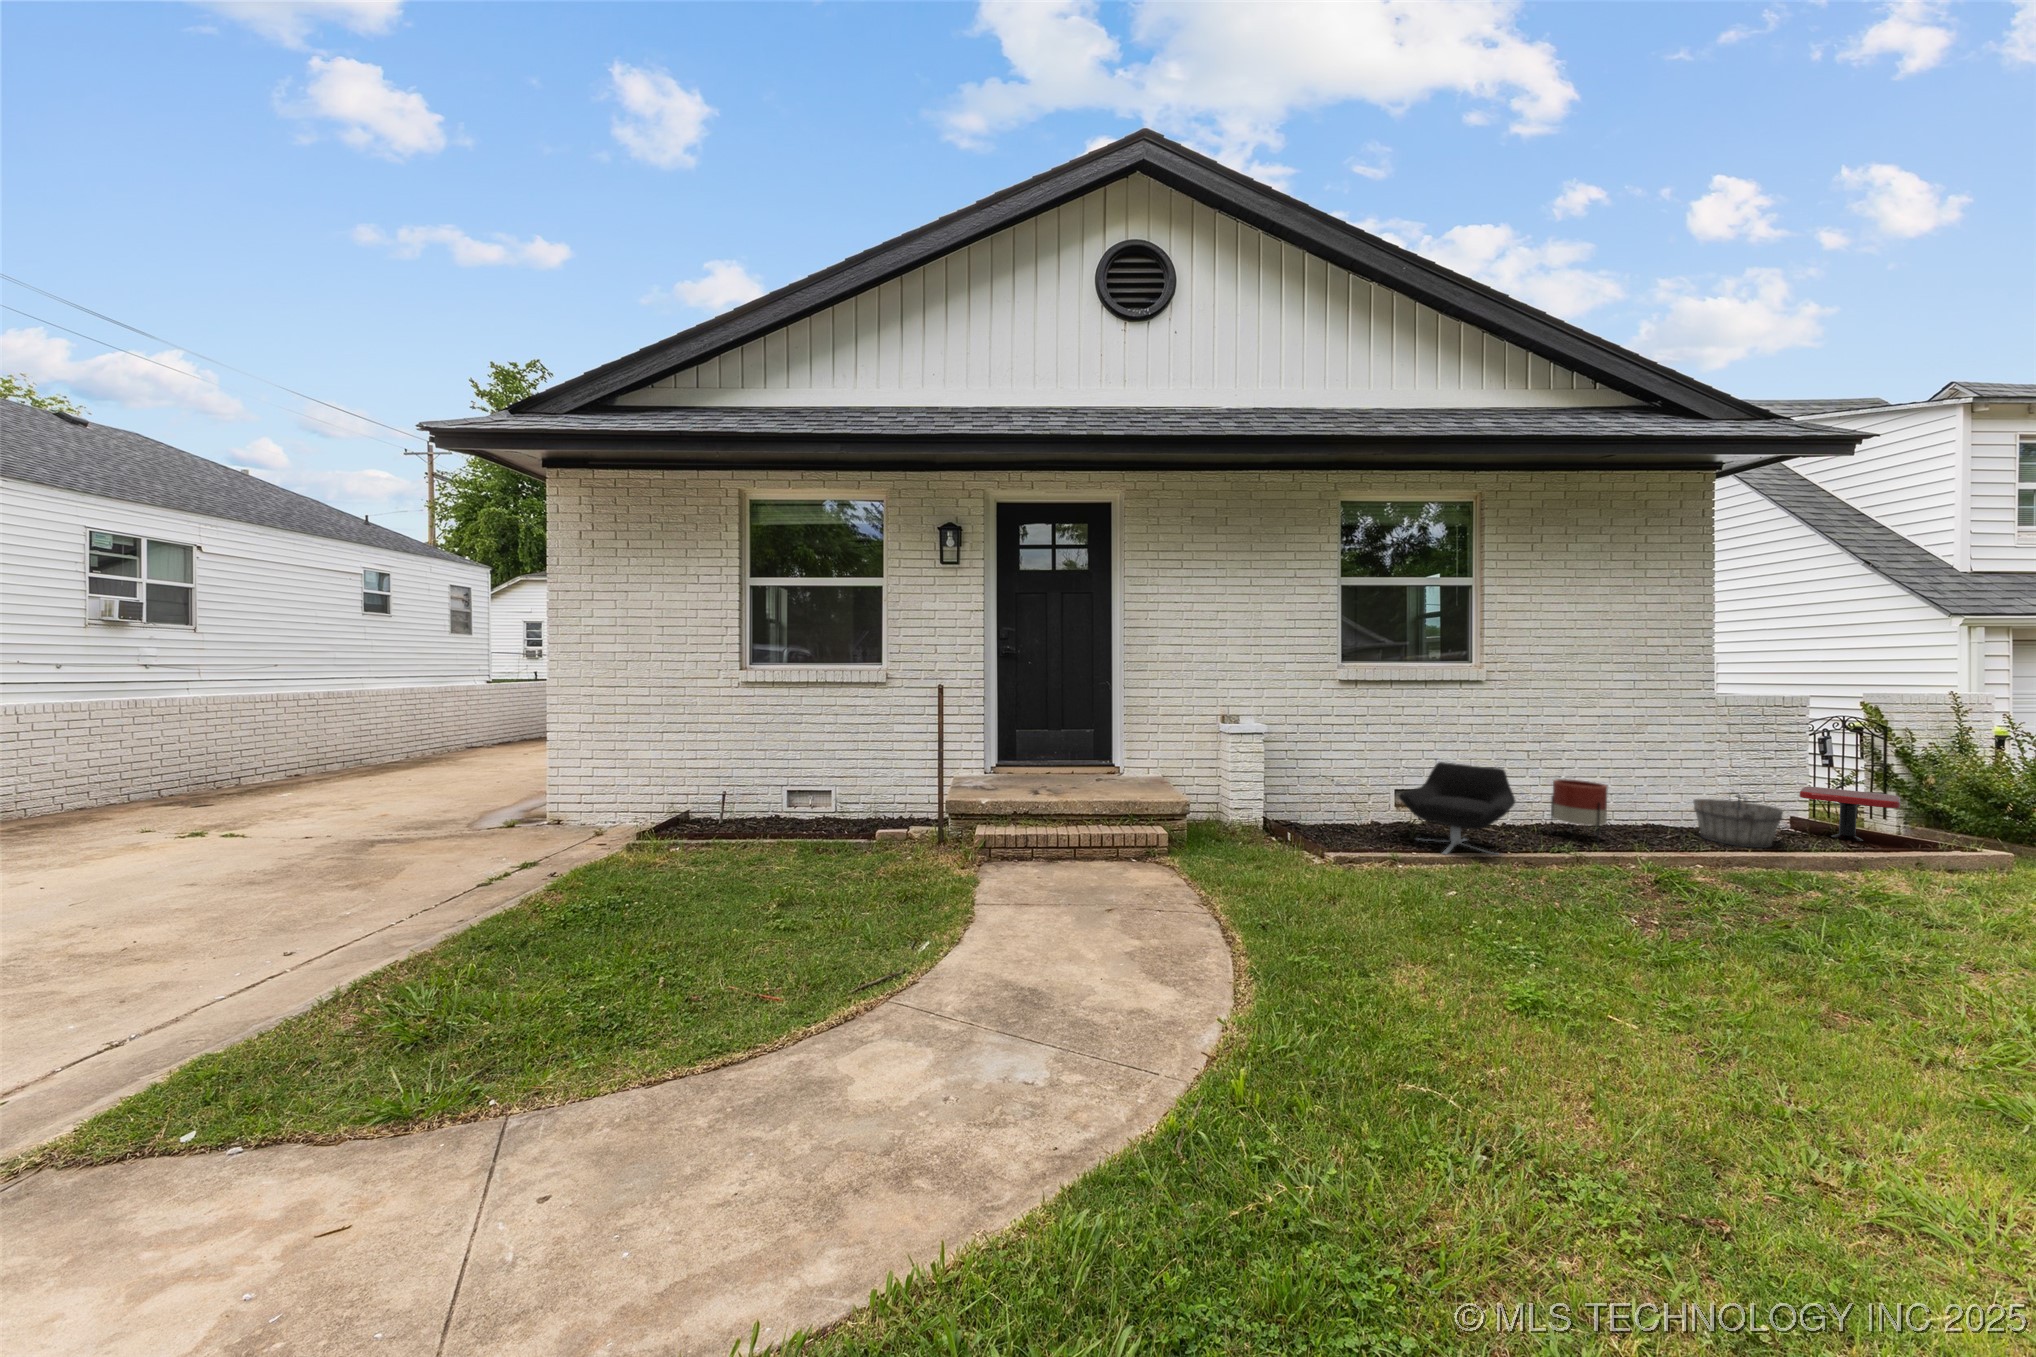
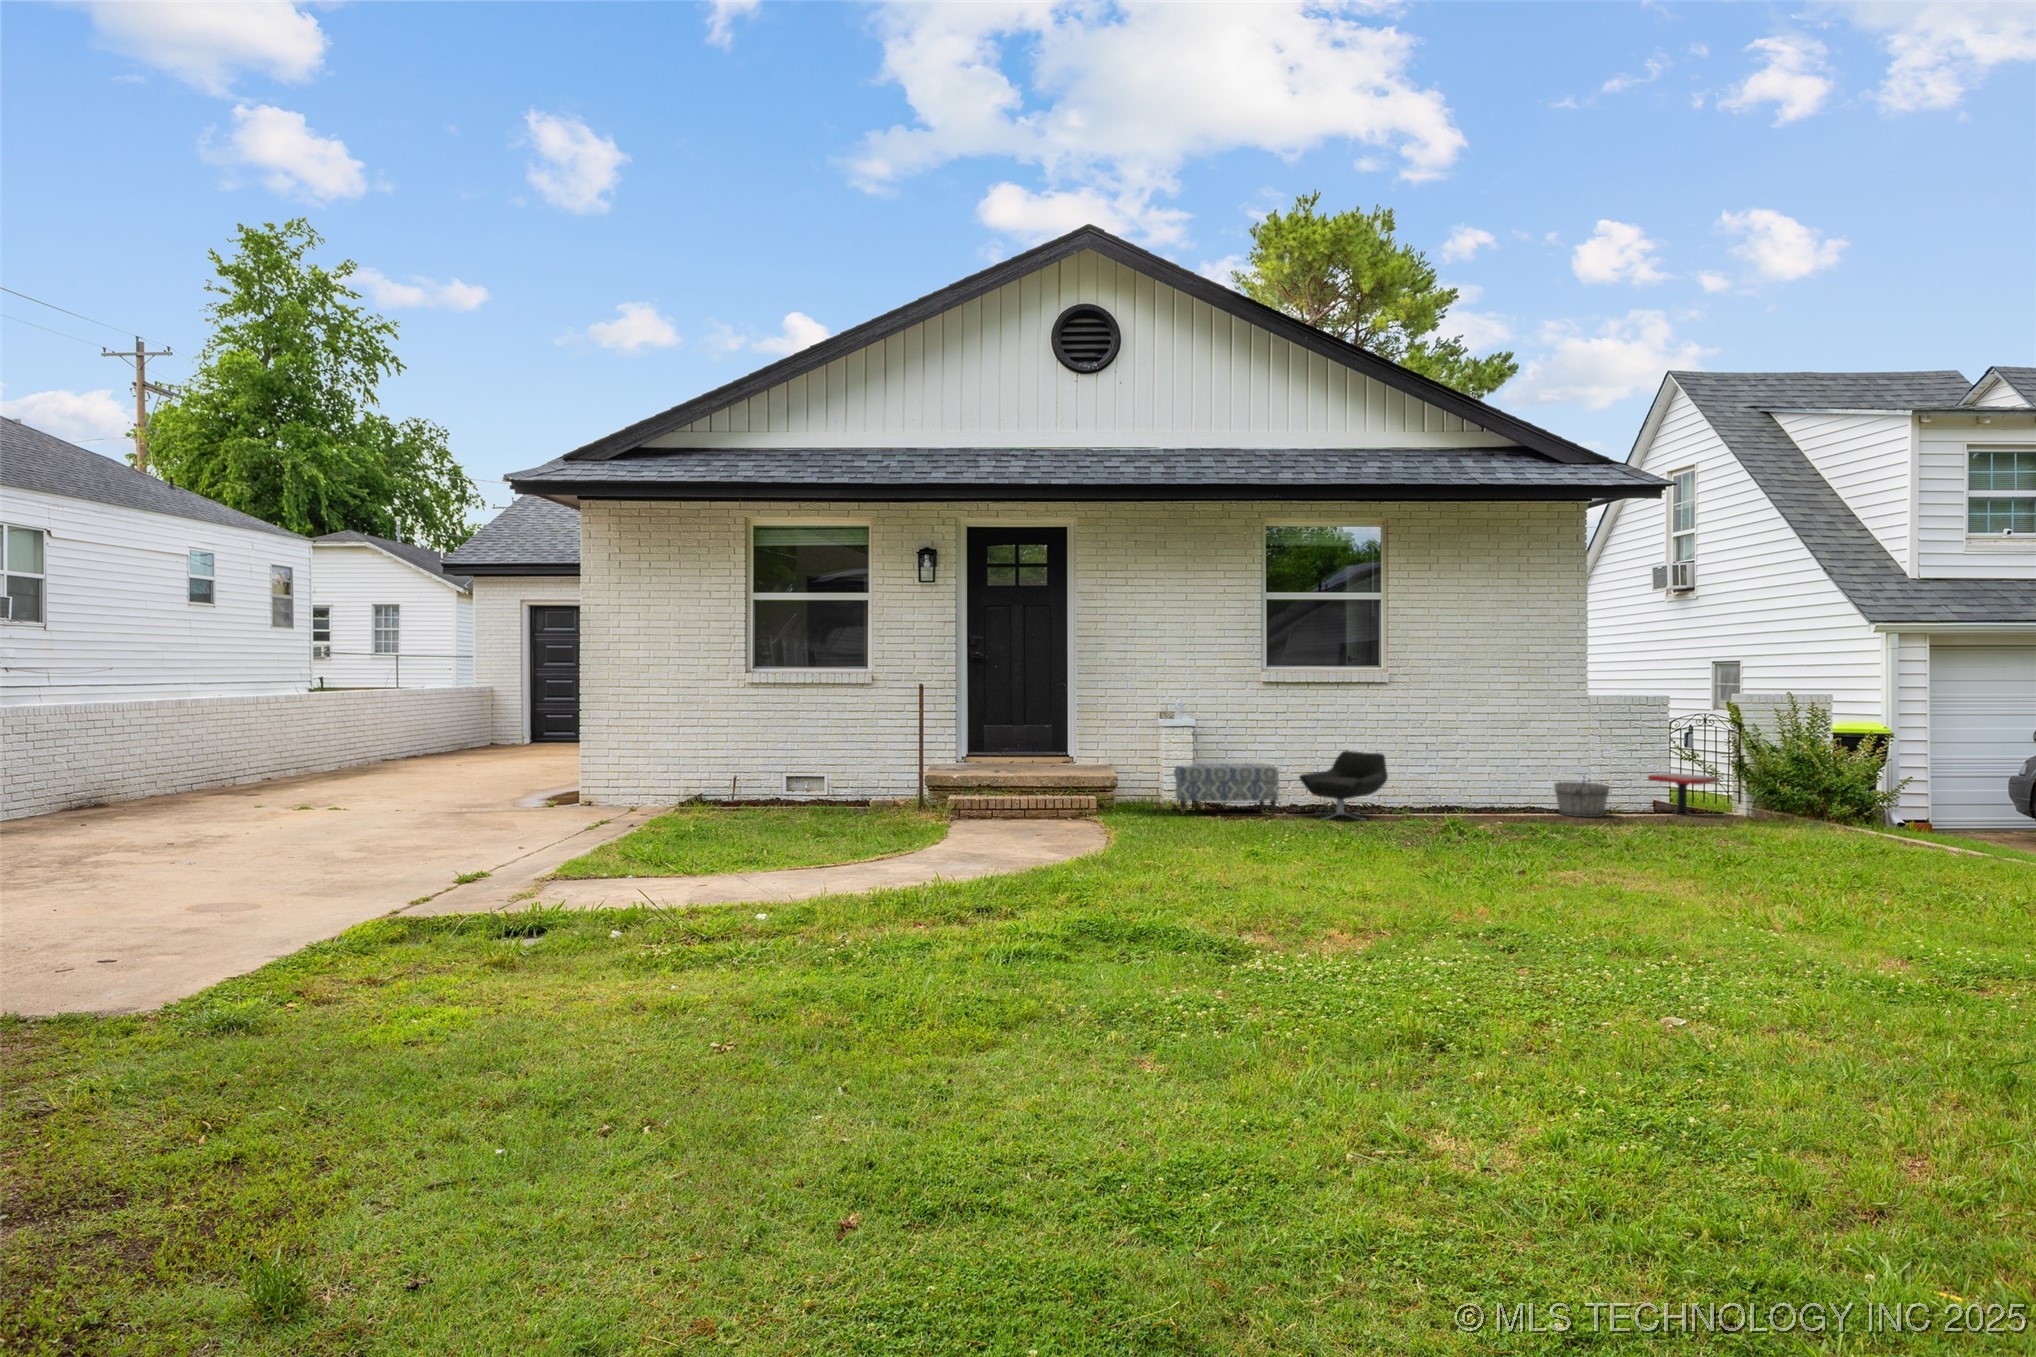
bench: none [1235,776,1379,845] -> present [1173,763,1279,815]
planter: present [1551,779,1608,842] -> none [1436,766,1474,815]

